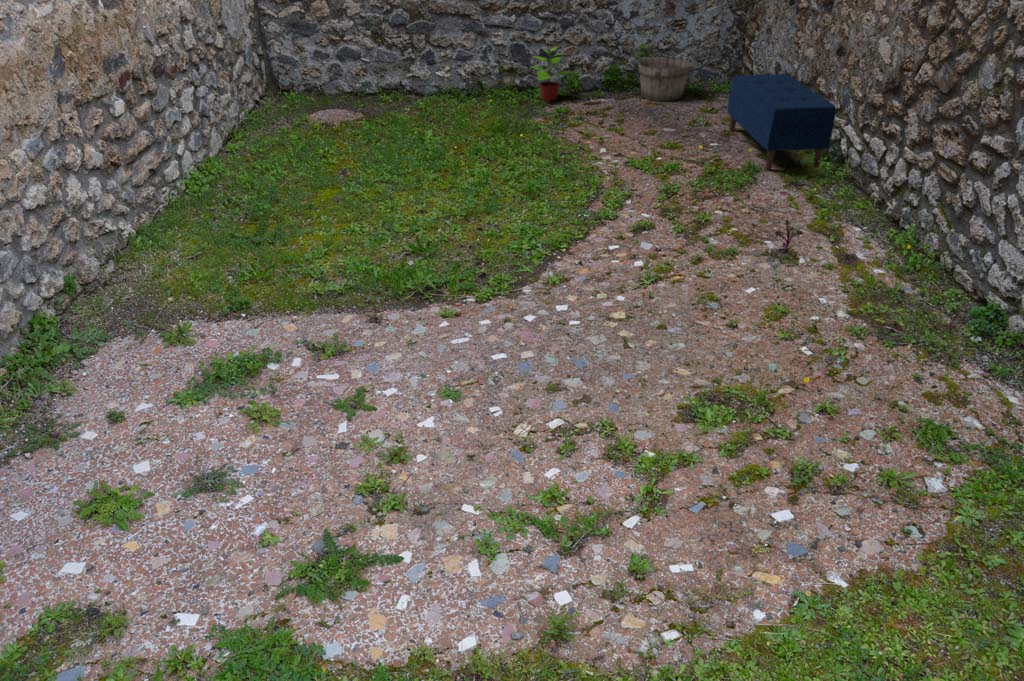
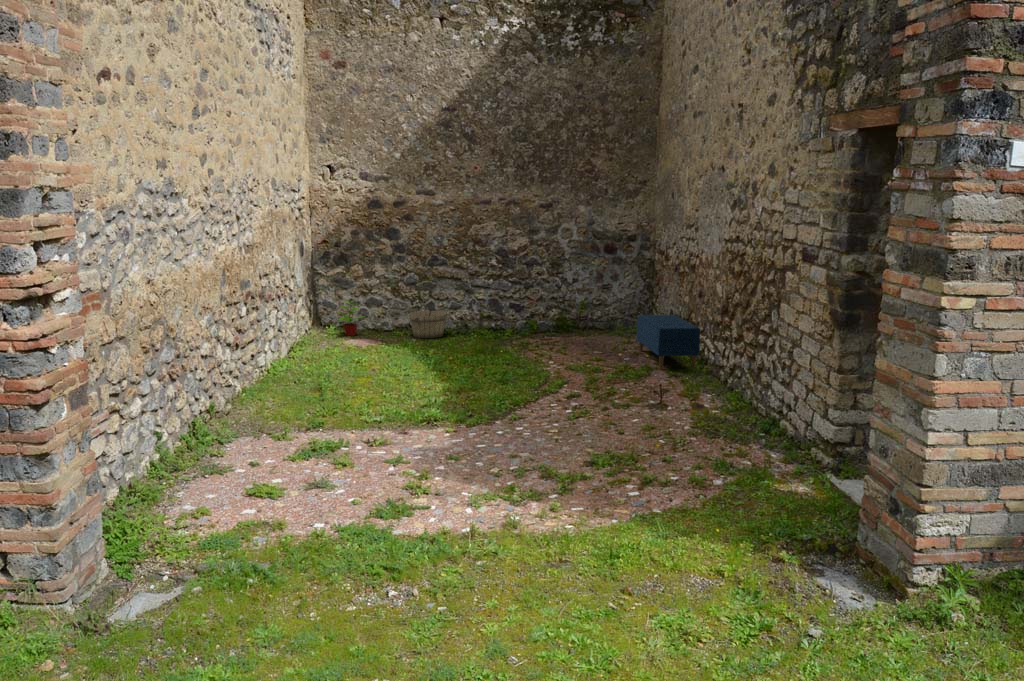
potted plant: present [531,47,572,101] -> present [339,301,362,336]
wooden bucket: present [638,50,691,101] -> present [409,307,446,338]

